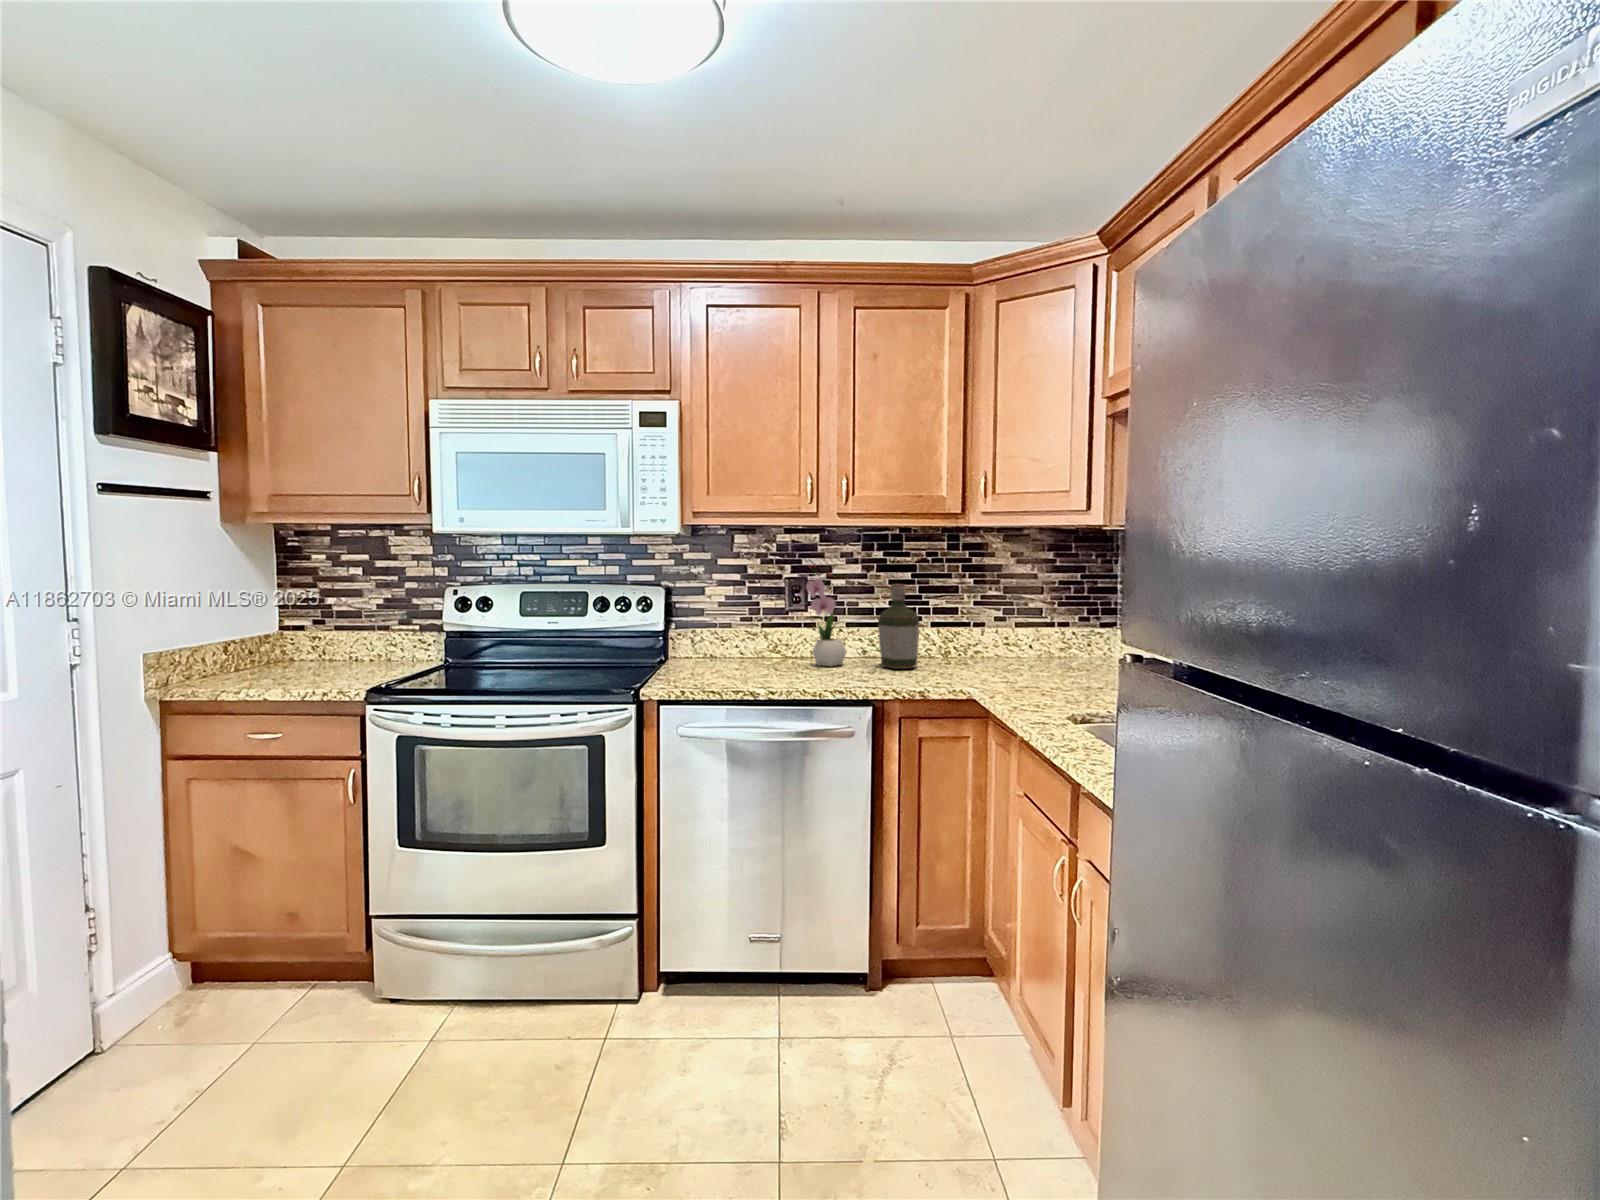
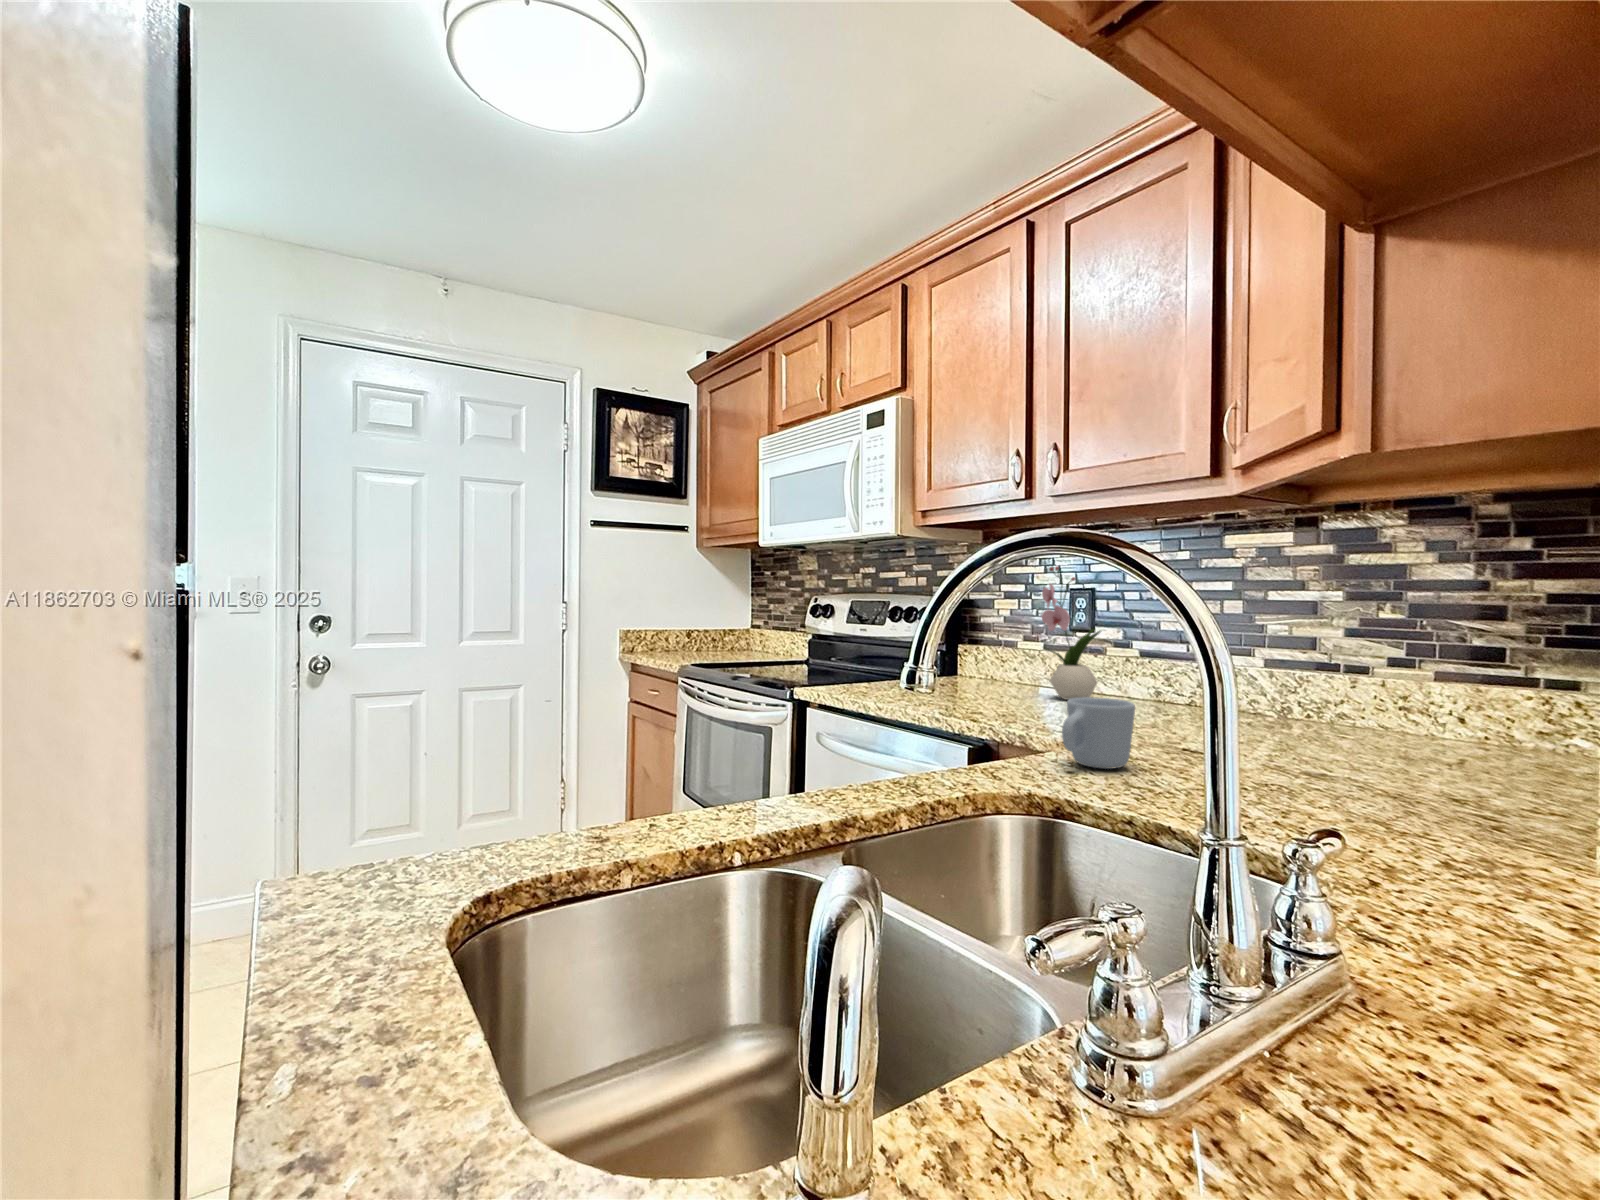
bottle: present [878,584,919,669] -> none [1110,591,1164,716]
mug: none [1007,658,1045,698] -> present [1062,697,1135,769]

